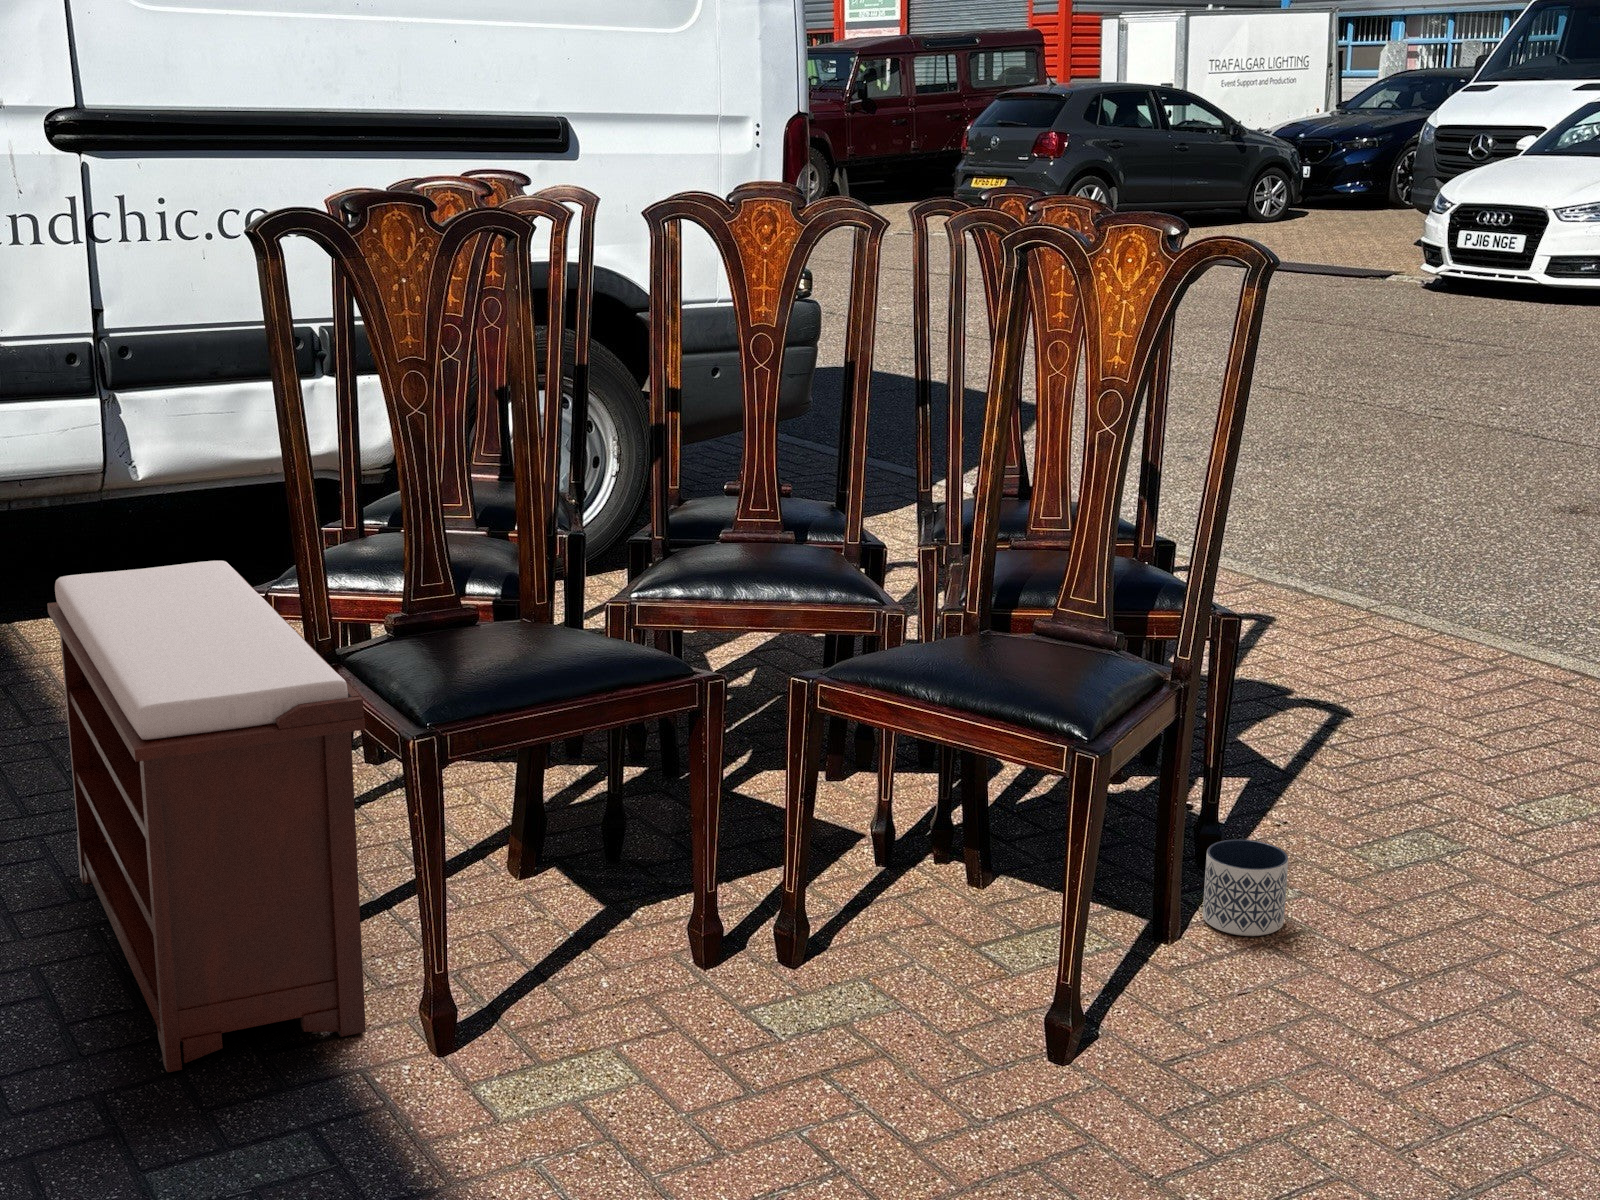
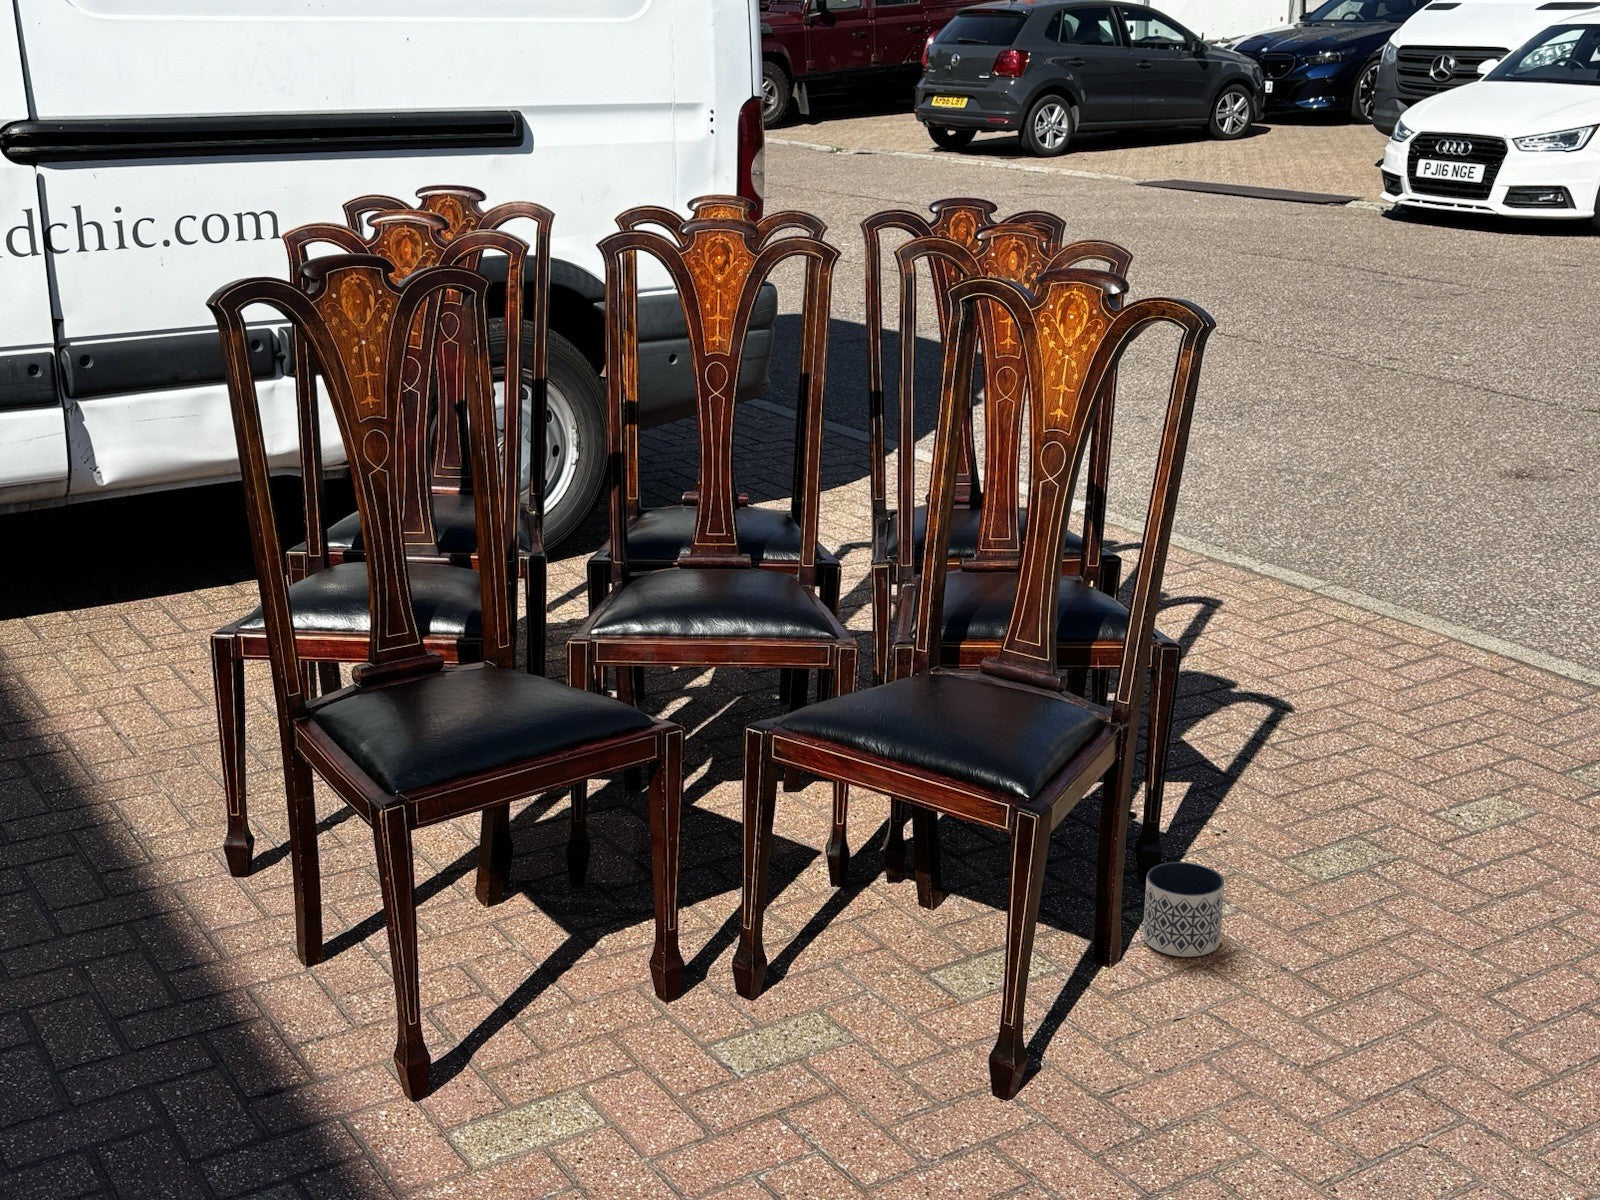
bench: present [47,561,366,1072] -> none [23,605,343,1124]

